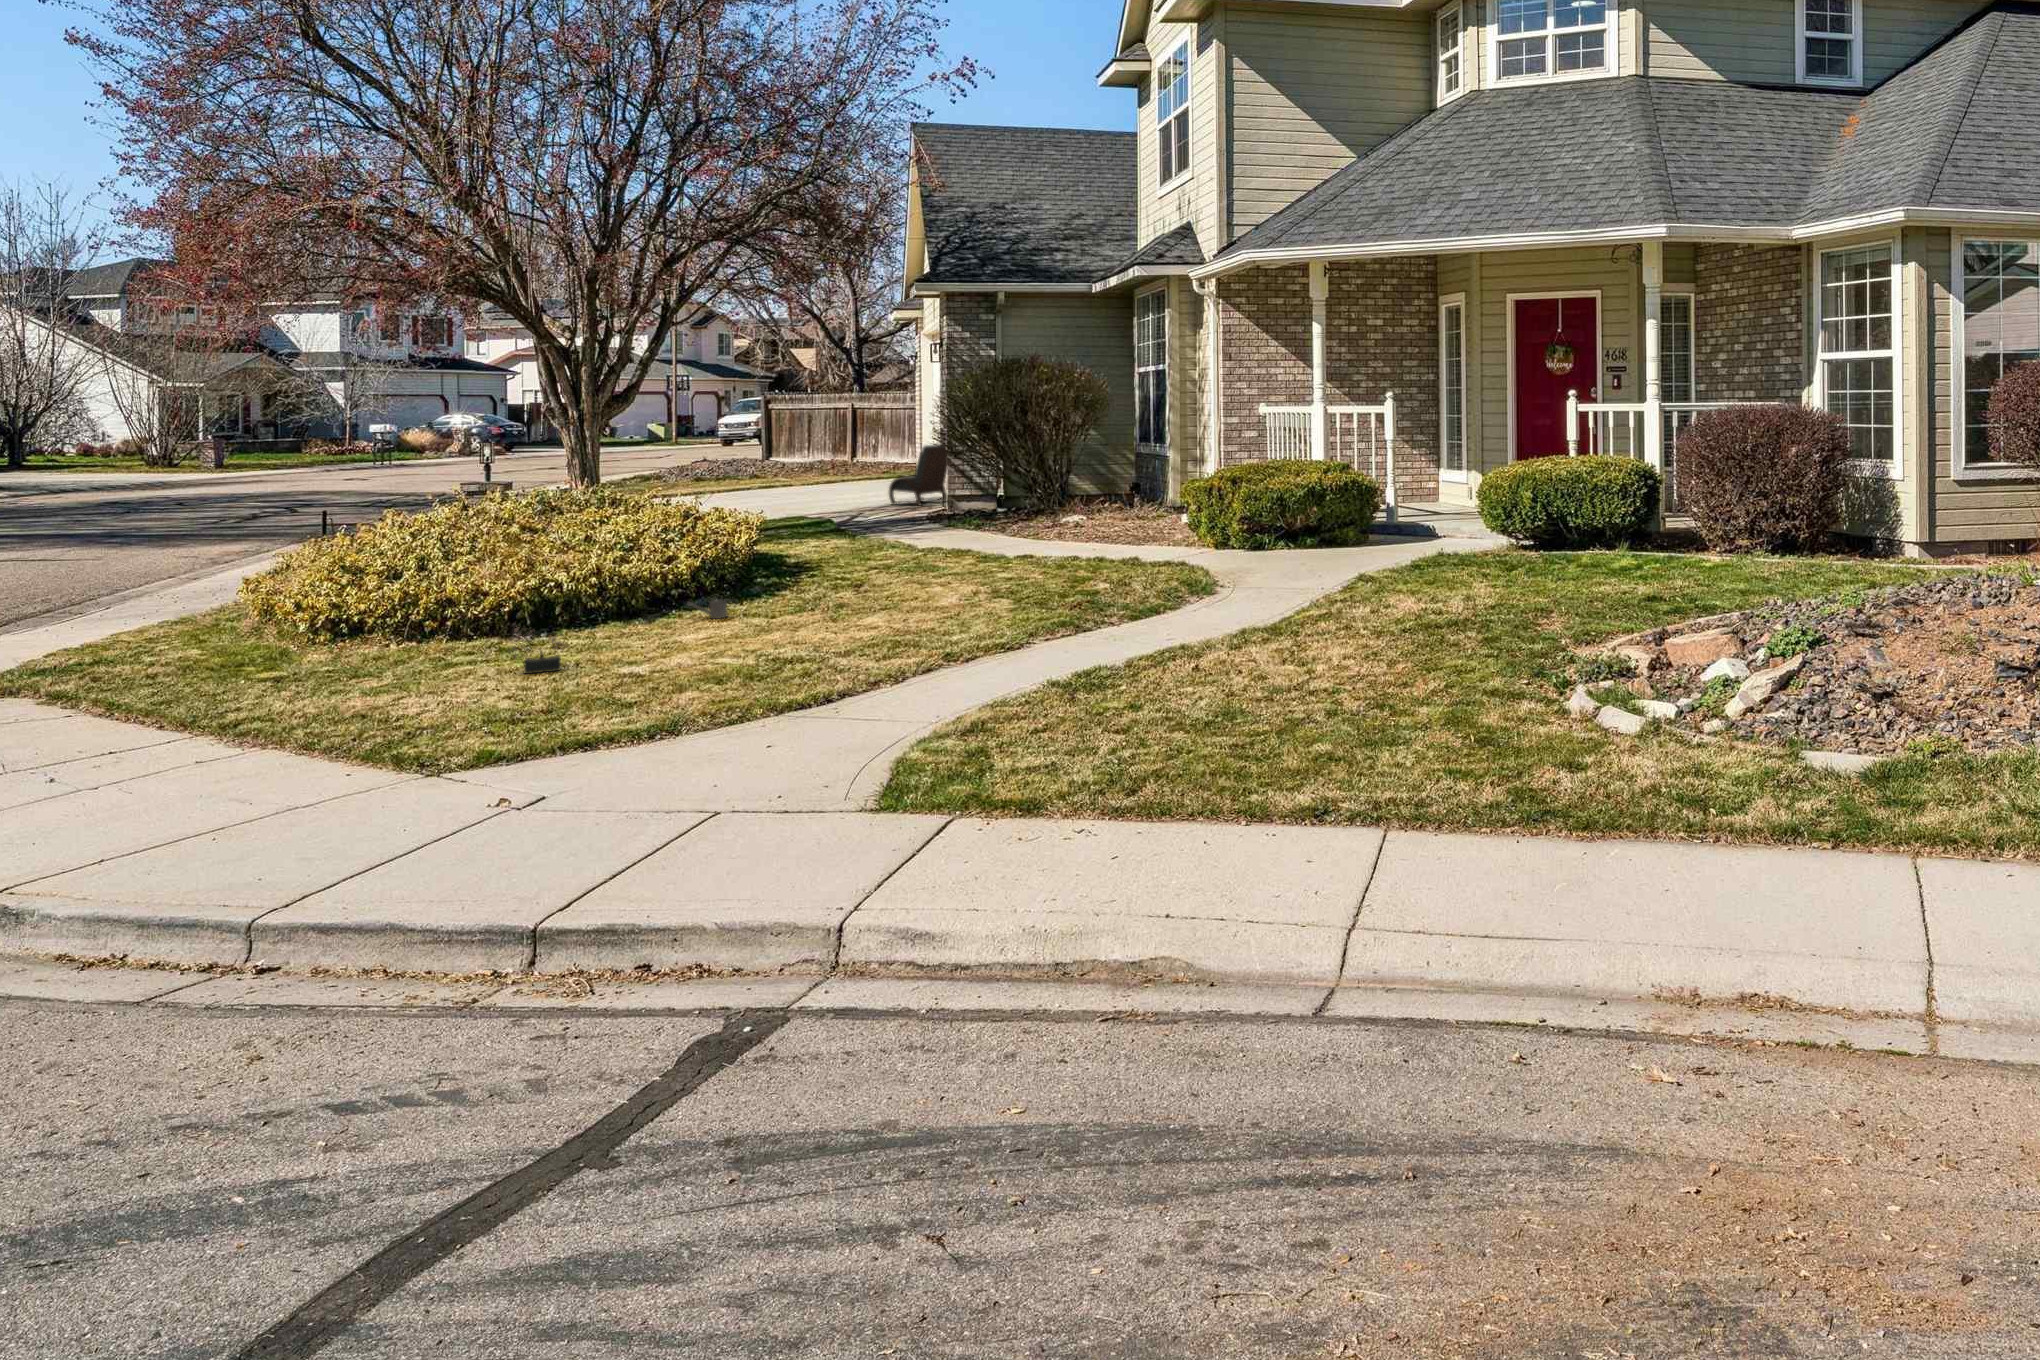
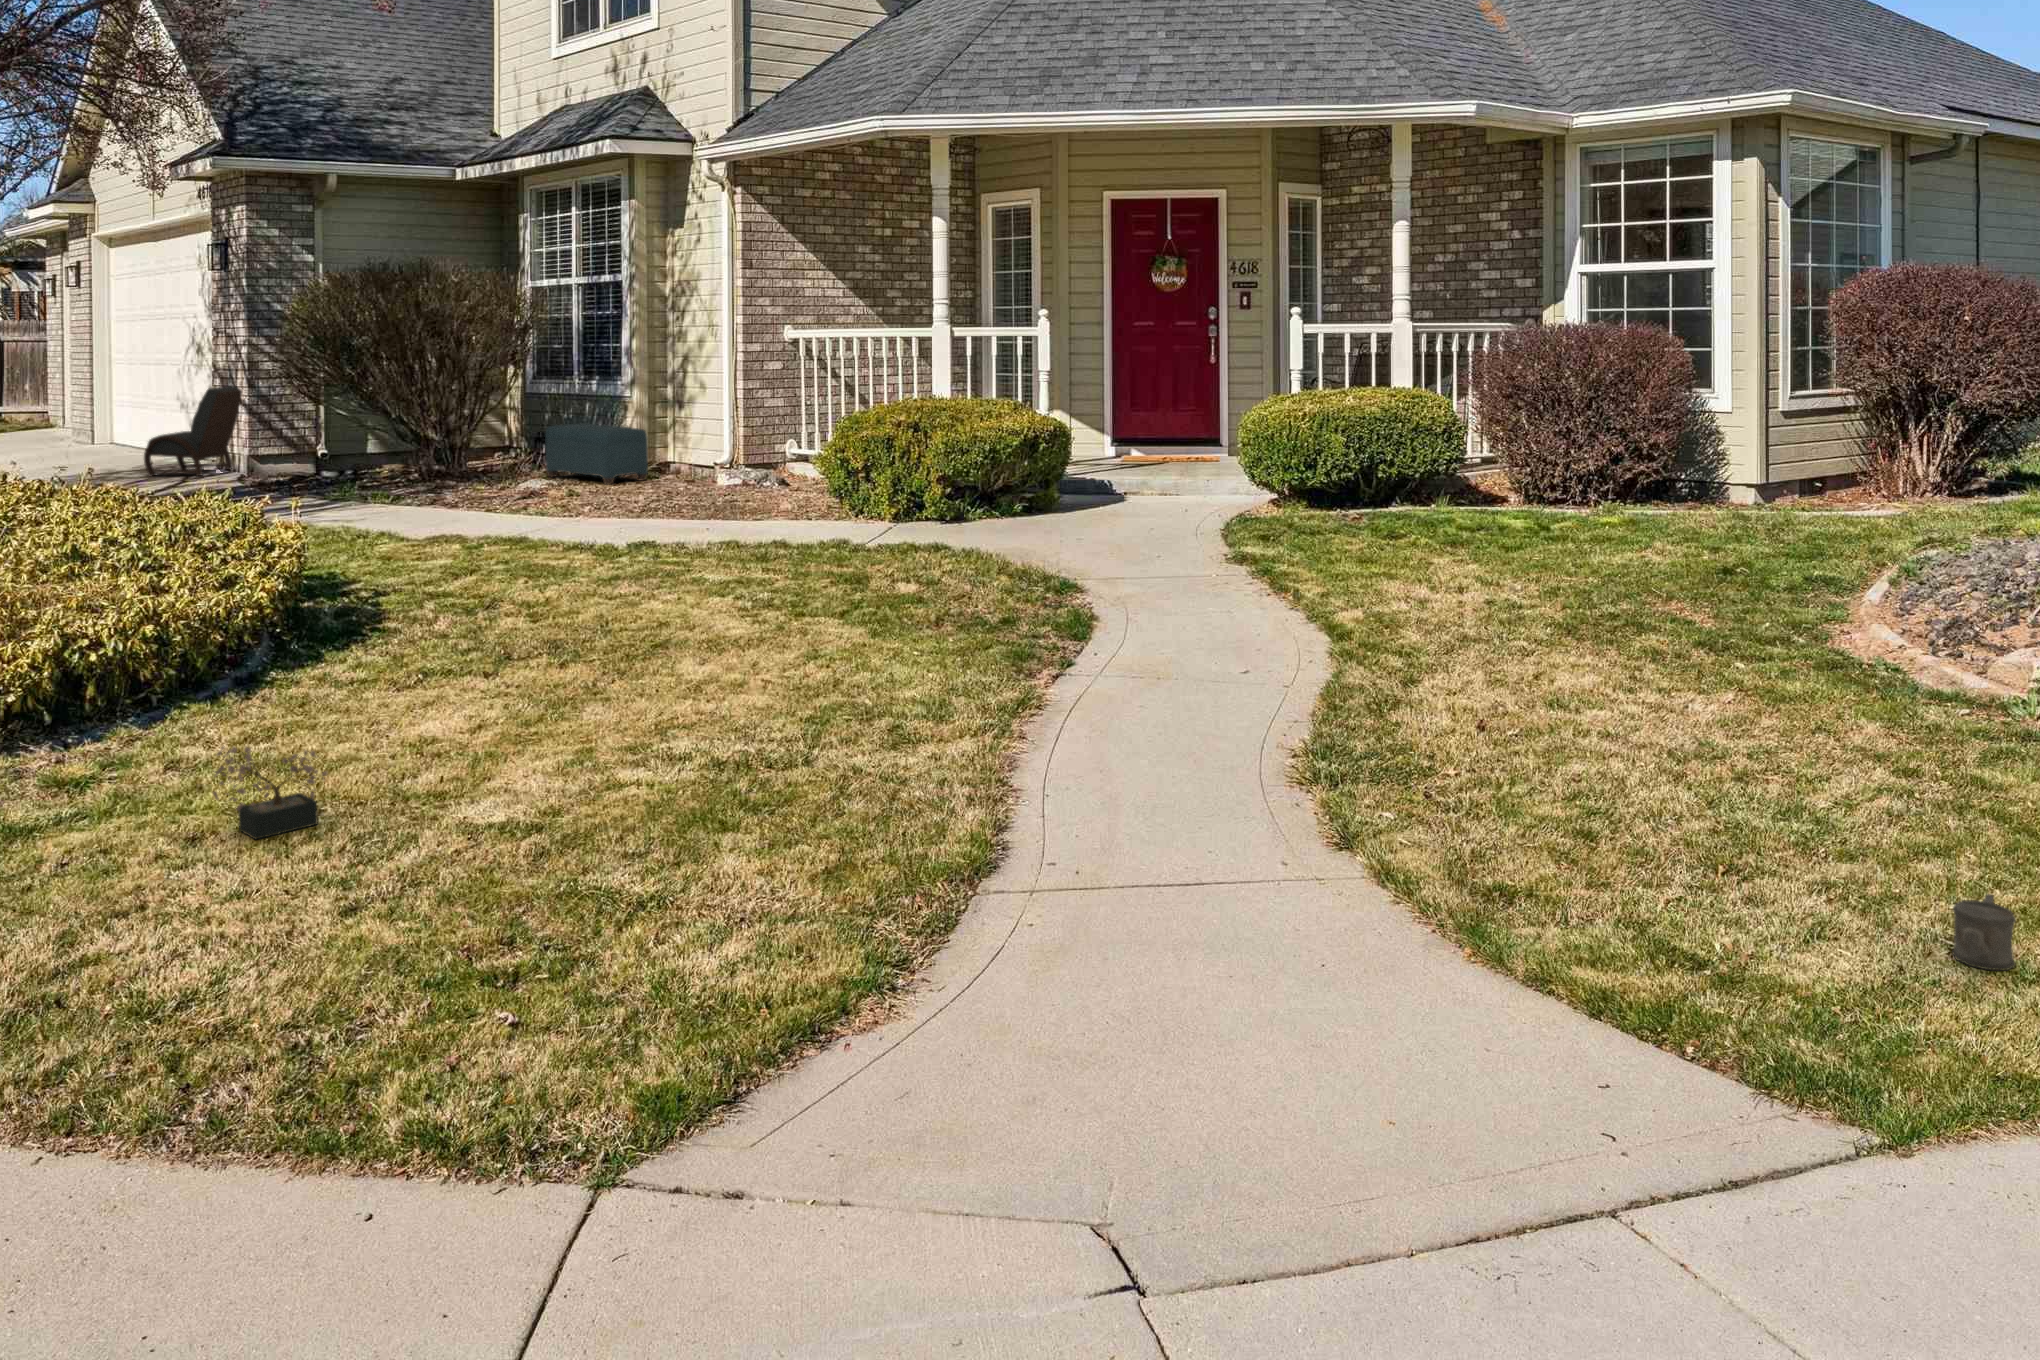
bench: none [1114,473,1173,518] -> present [545,423,648,485]
watering can: present [688,599,728,619] -> present [1952,894,2016,970]

